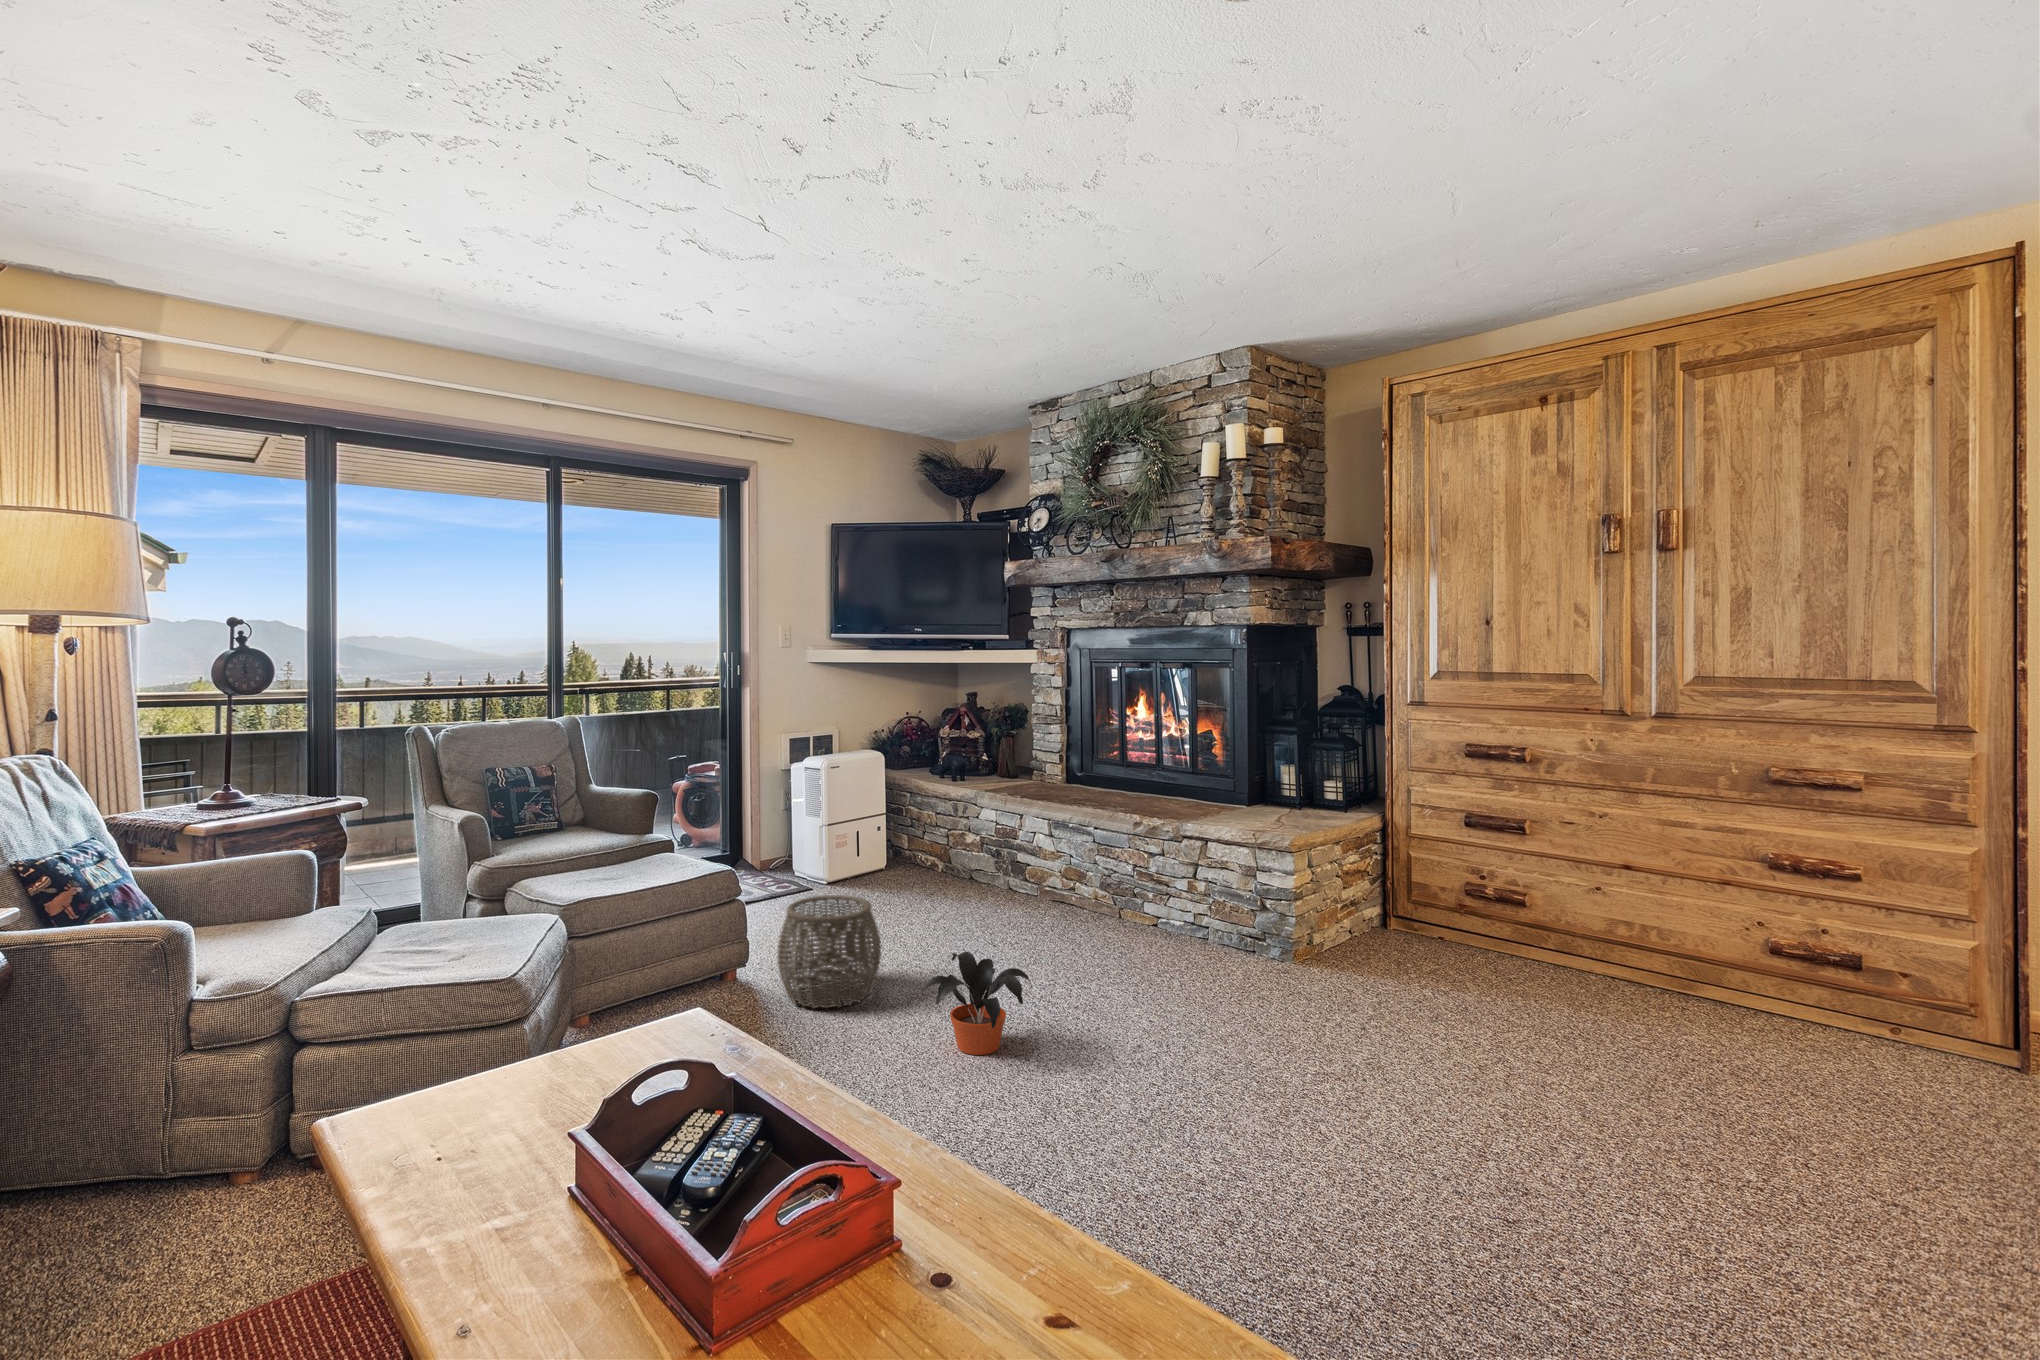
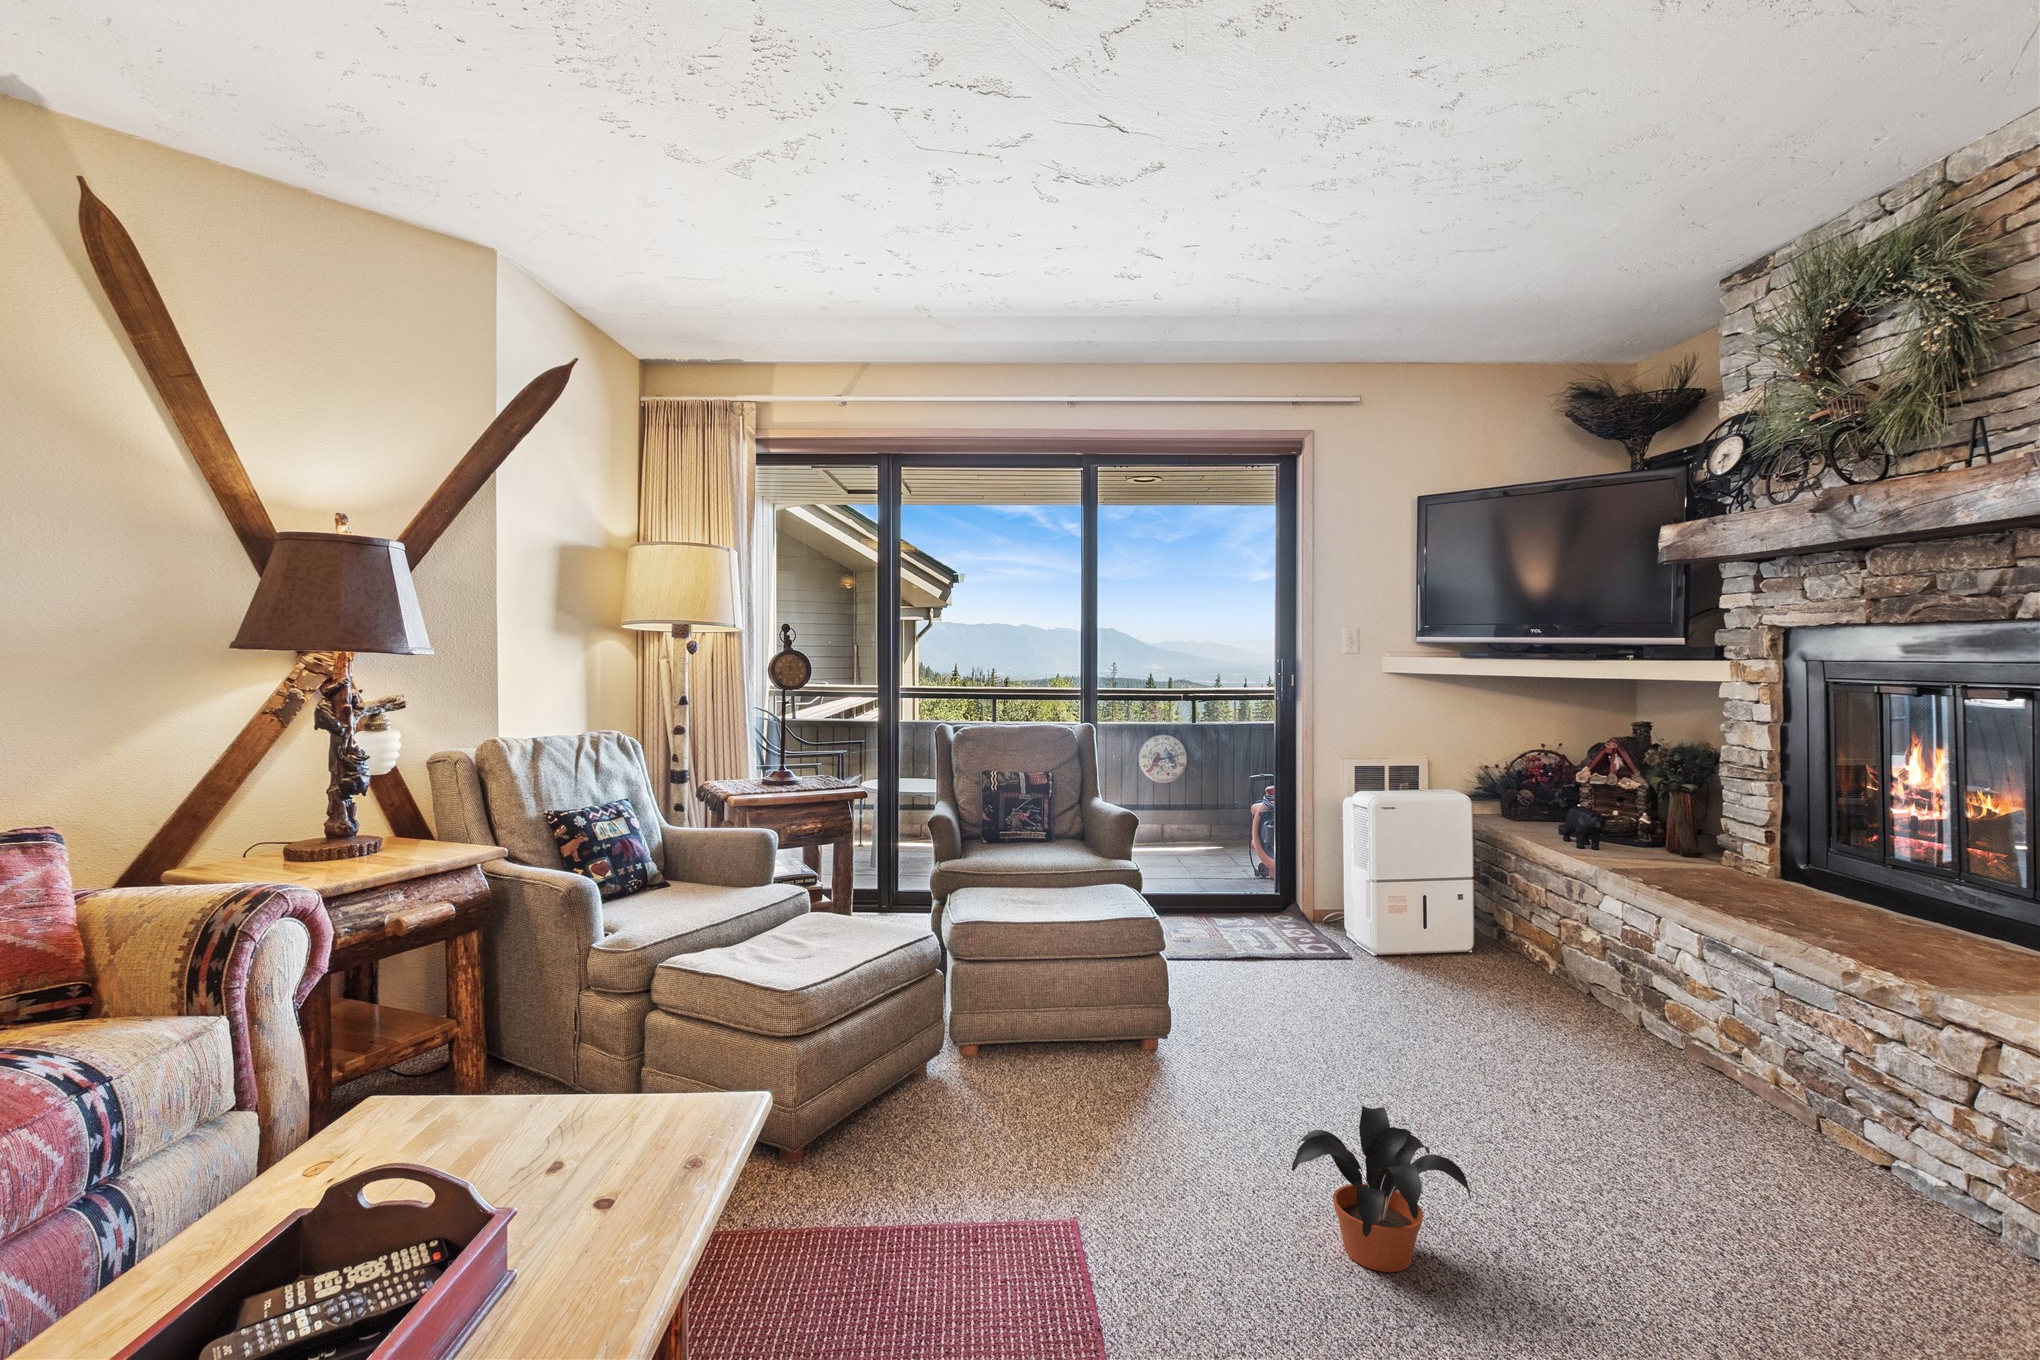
woven basket: present [777,895,881,1008] -> none [1175,974,1315,1130]

